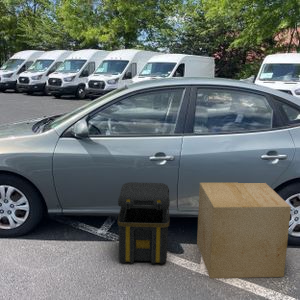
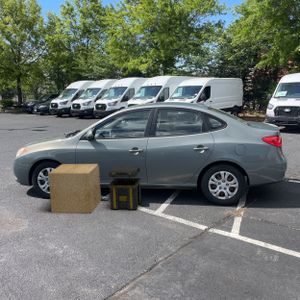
cardboard box: present [197,182,291,278] -> present [49,164,101,213]

